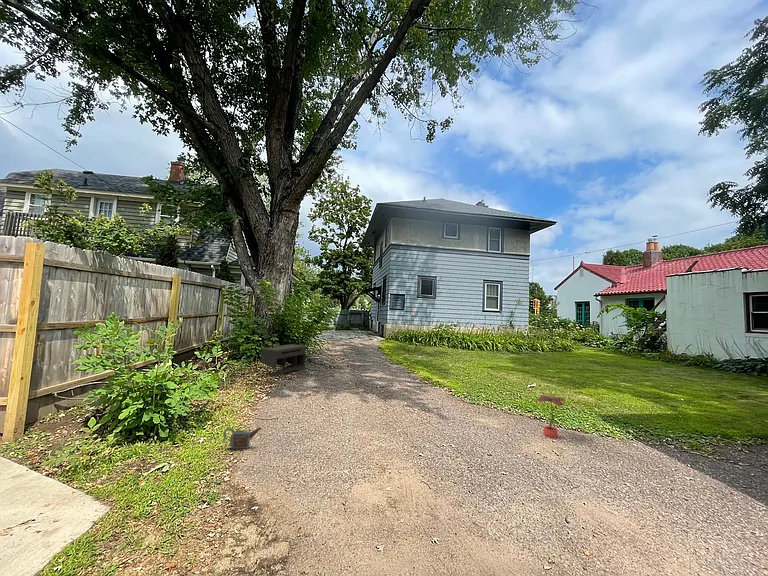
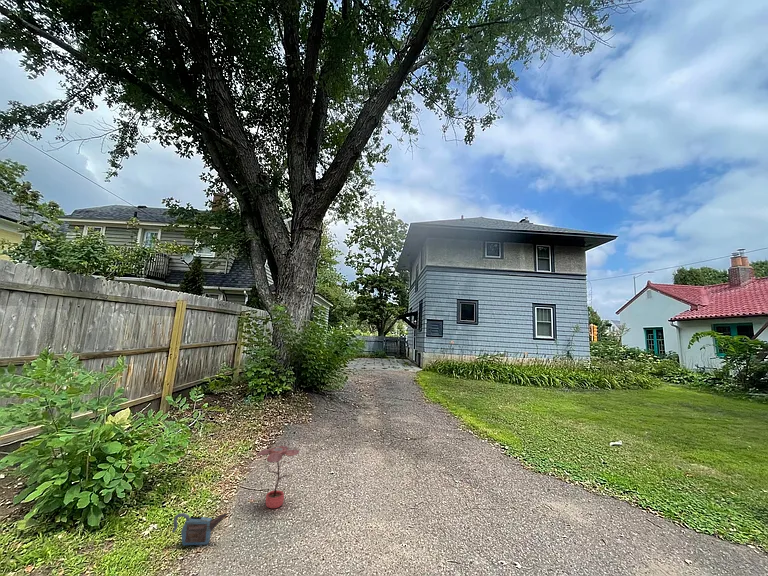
bench: present [260,344,306,377] -> none [271,379,326,419]
potted plant: present [537,395,565,438] -> present [257,446,299,508]

